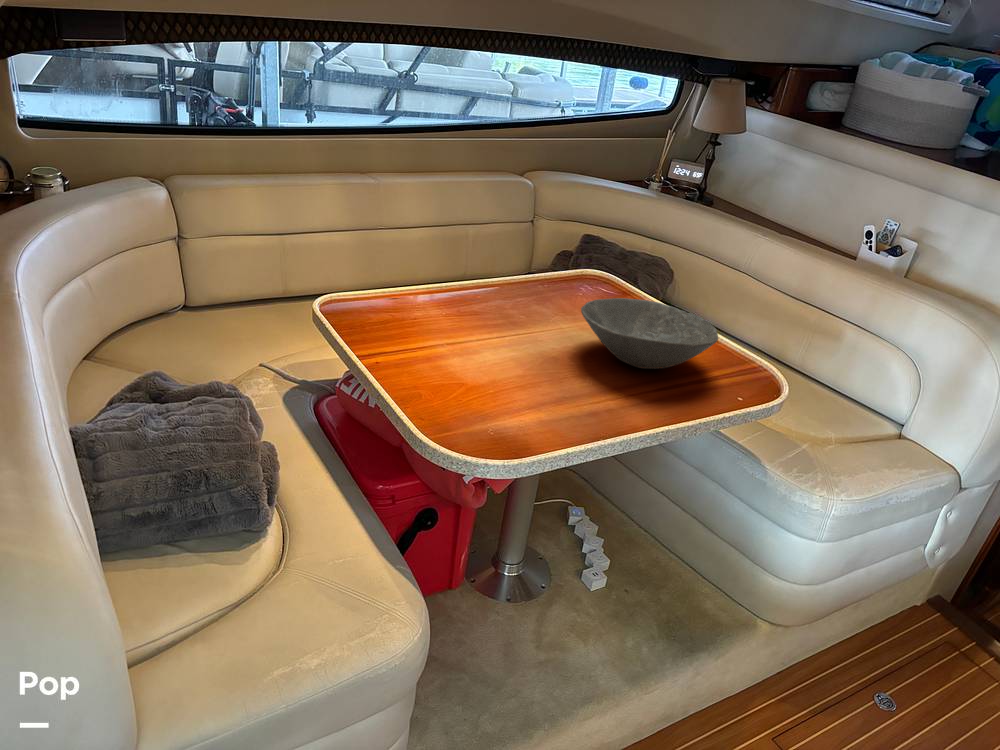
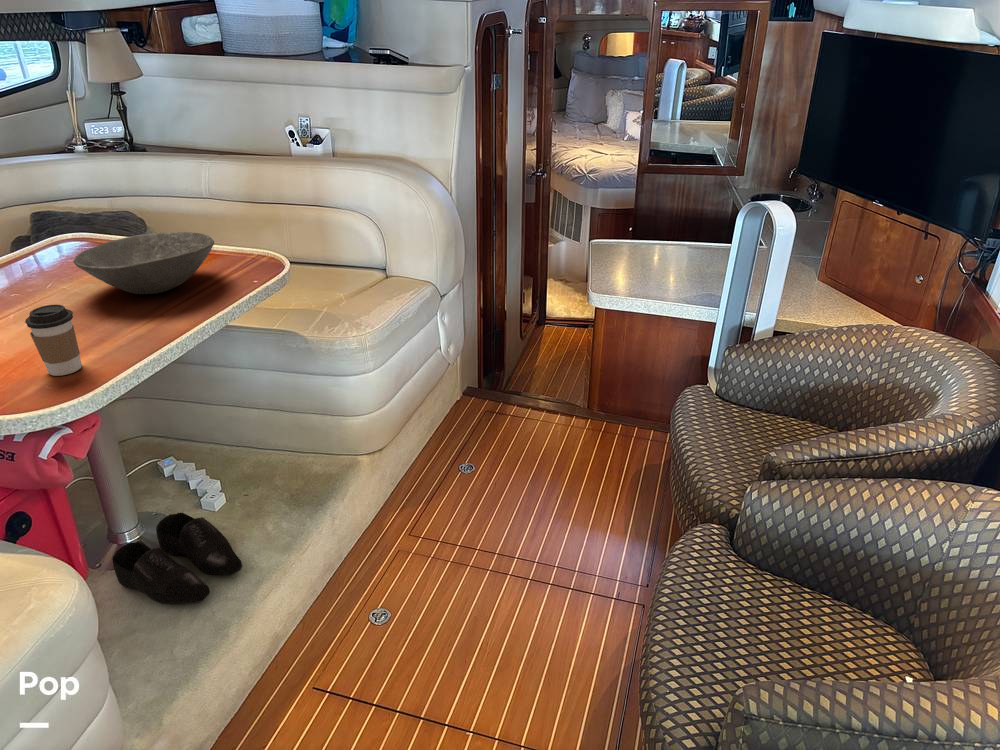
coffee cup: none [504,349,549,420] -> present [25,305,82,376]
shoe: none [480,570,586,677] -> present [113,513,242,604]

